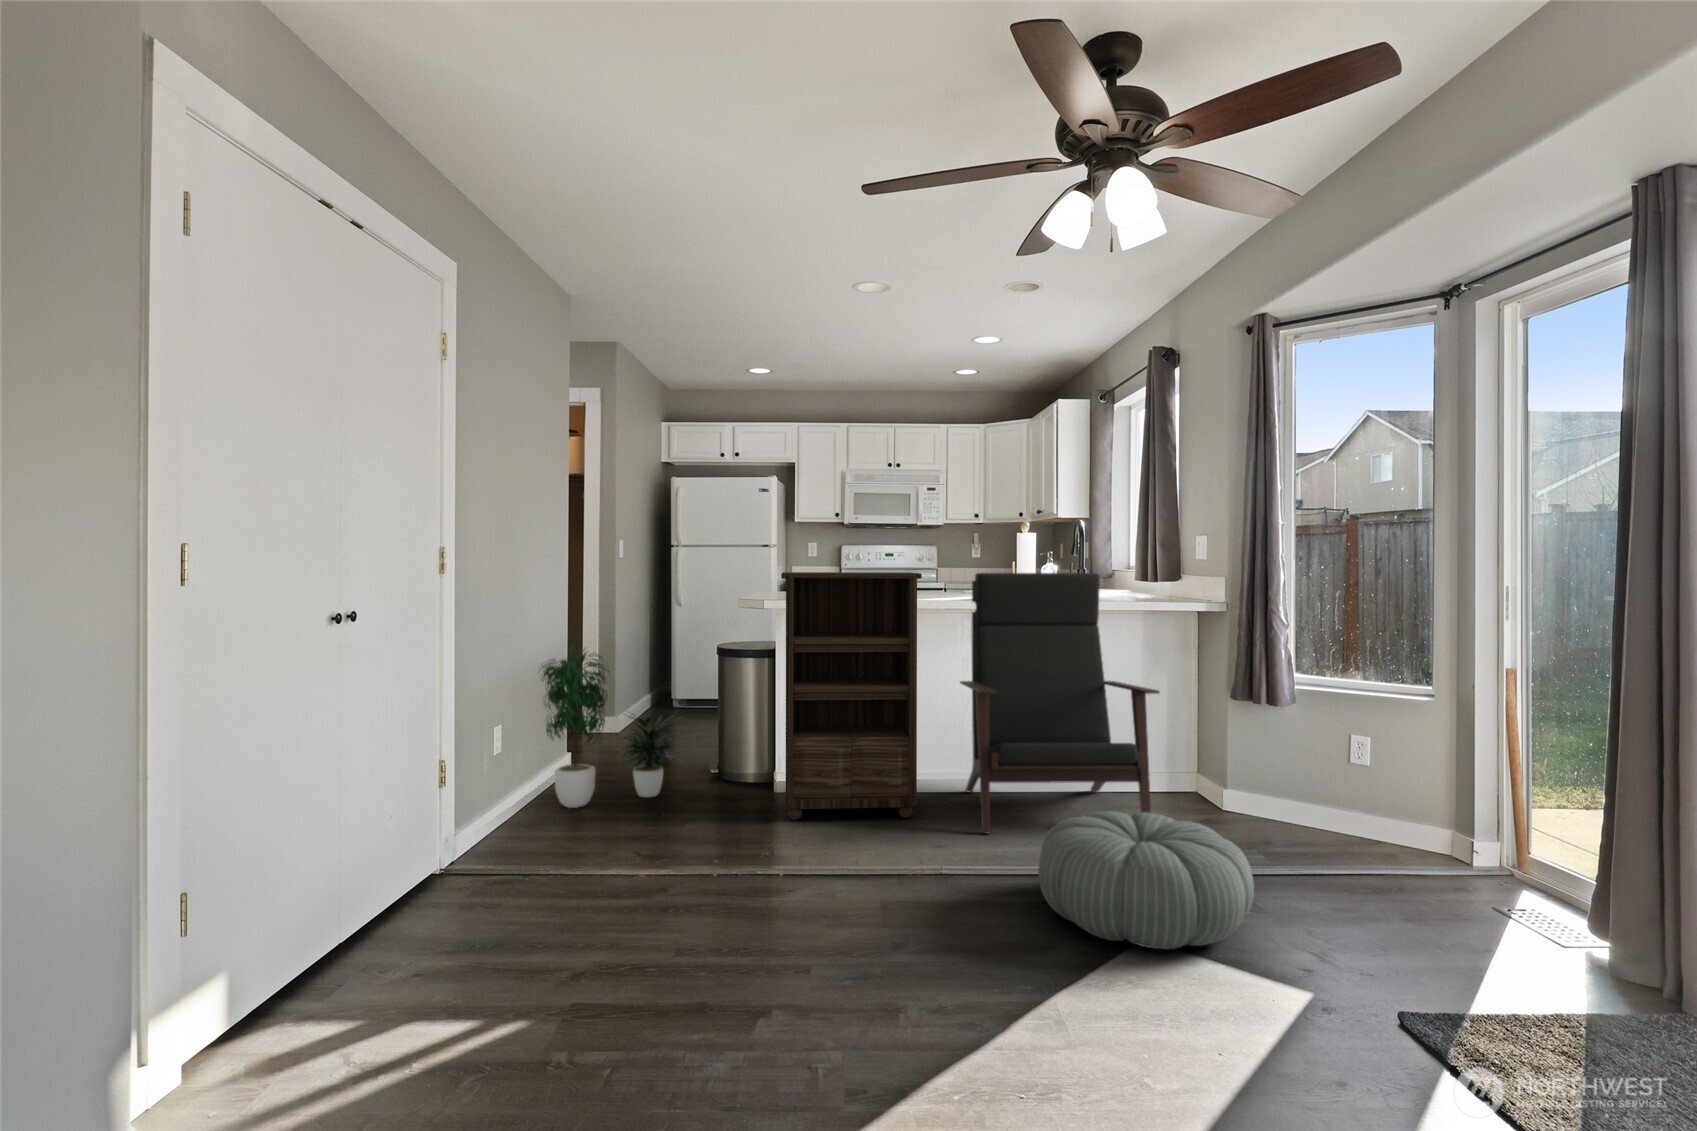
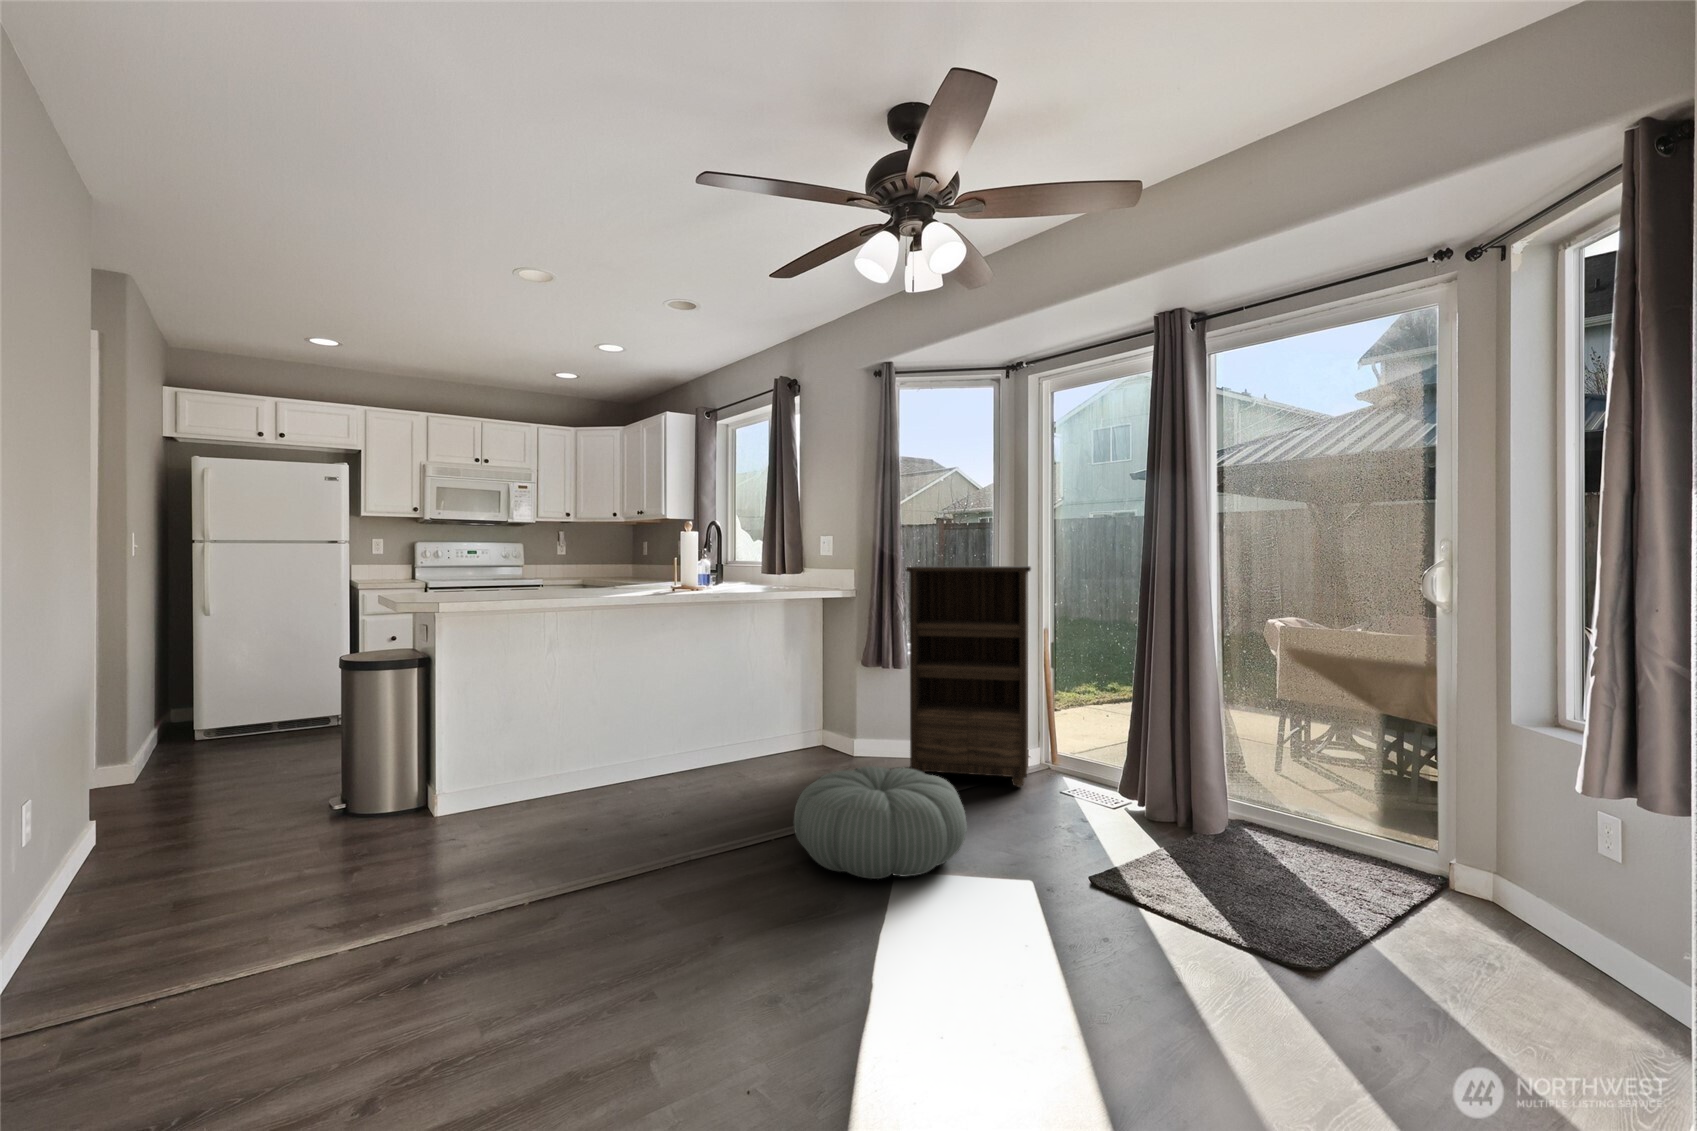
bookshelf: present [781,572,922,820] -> present [906,566,1031,787]
lounge chair: present [960,573,1159,833] -> none [641,567,833,815]
potted plant: present [542,646,677,808] -> none [72,669,313,896]

